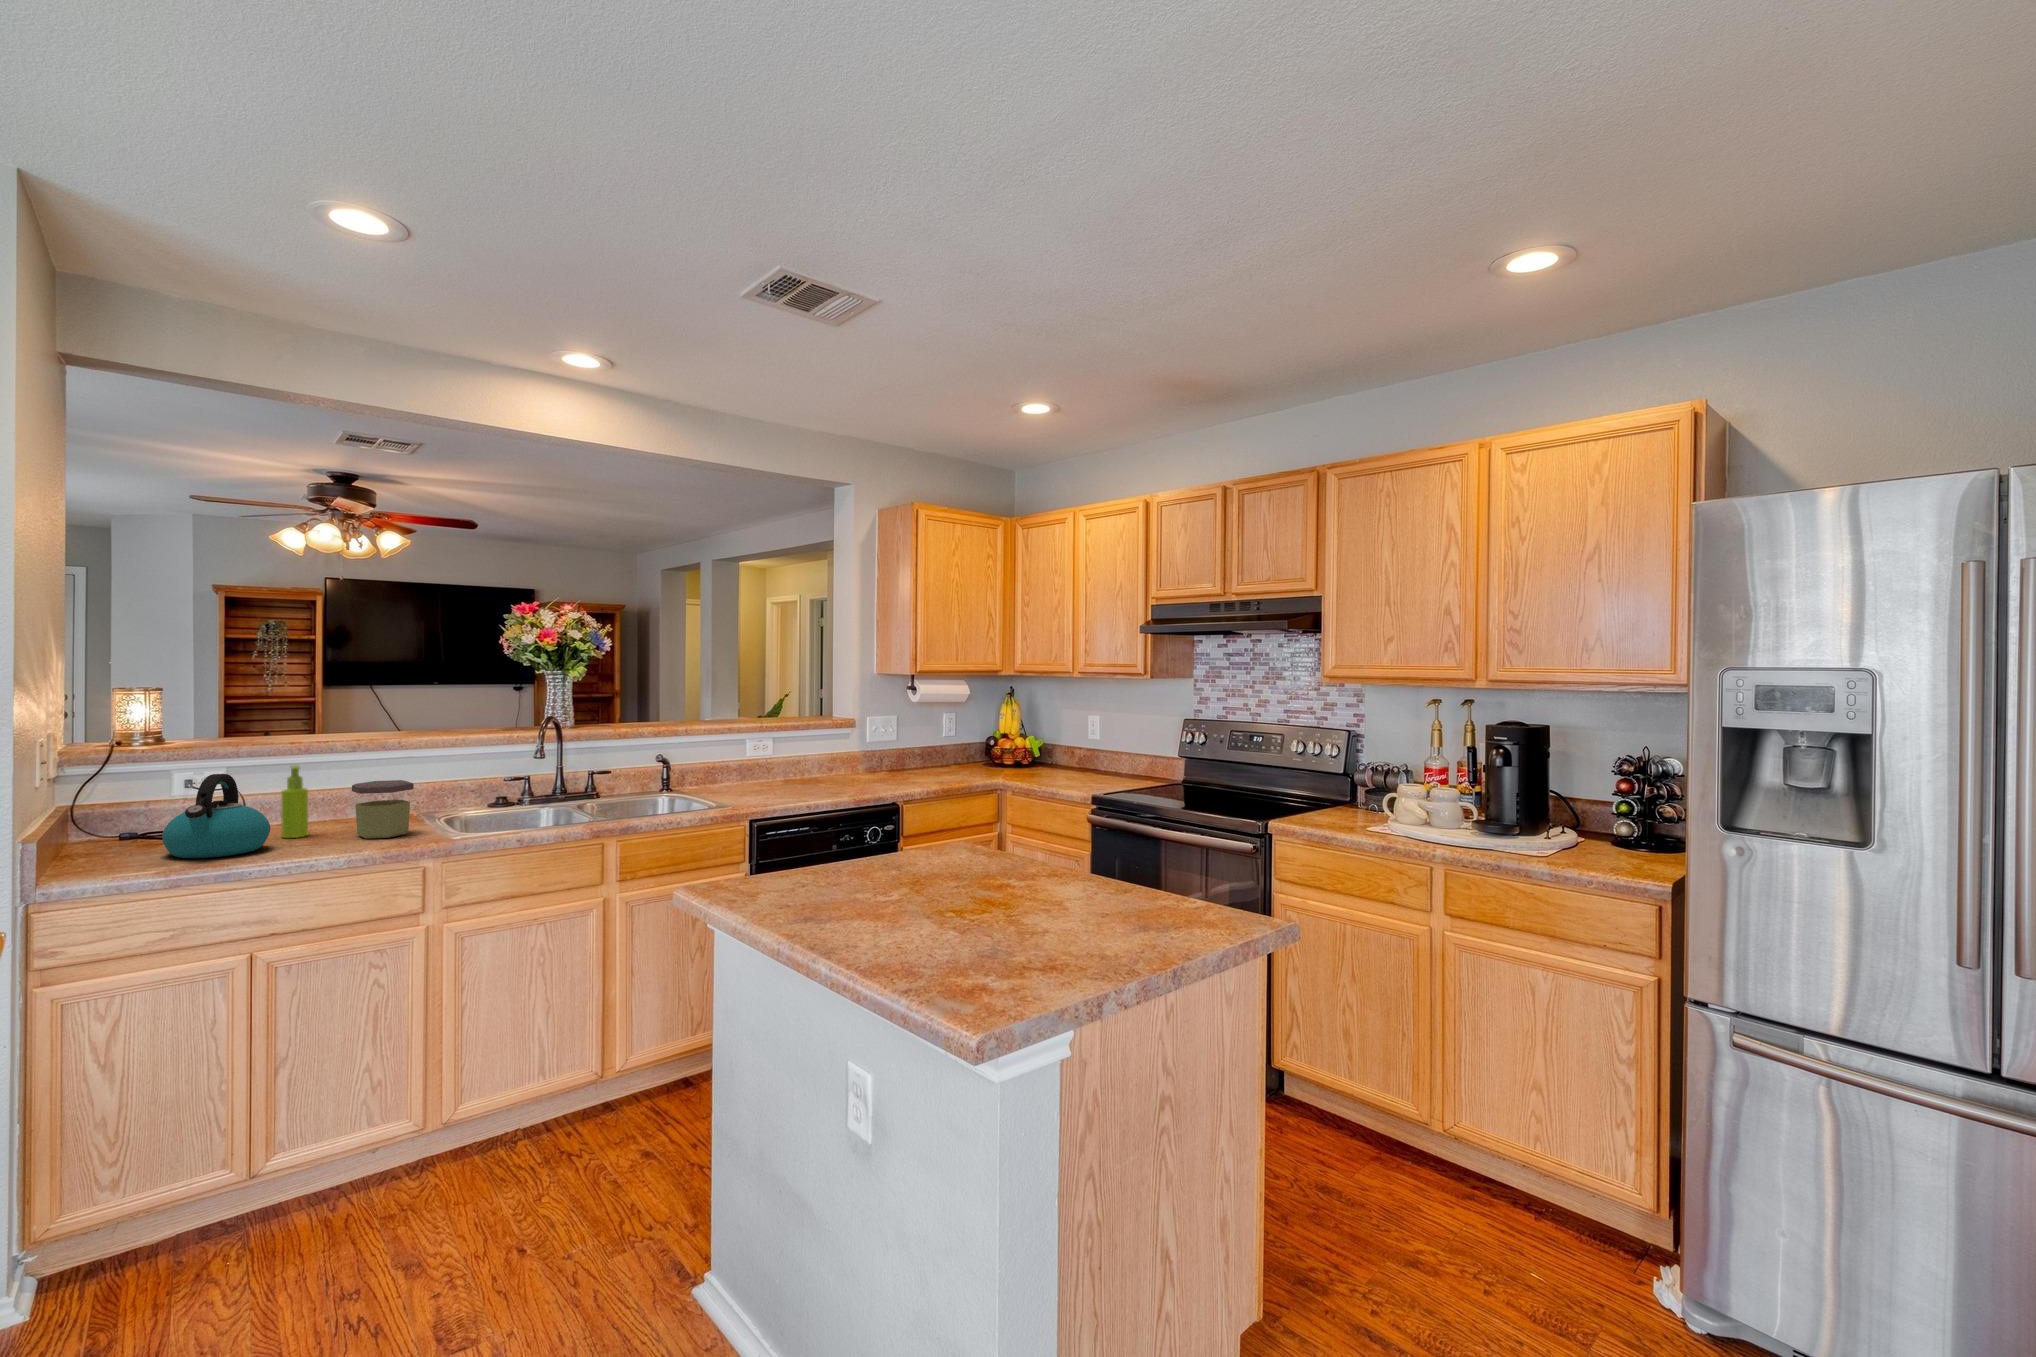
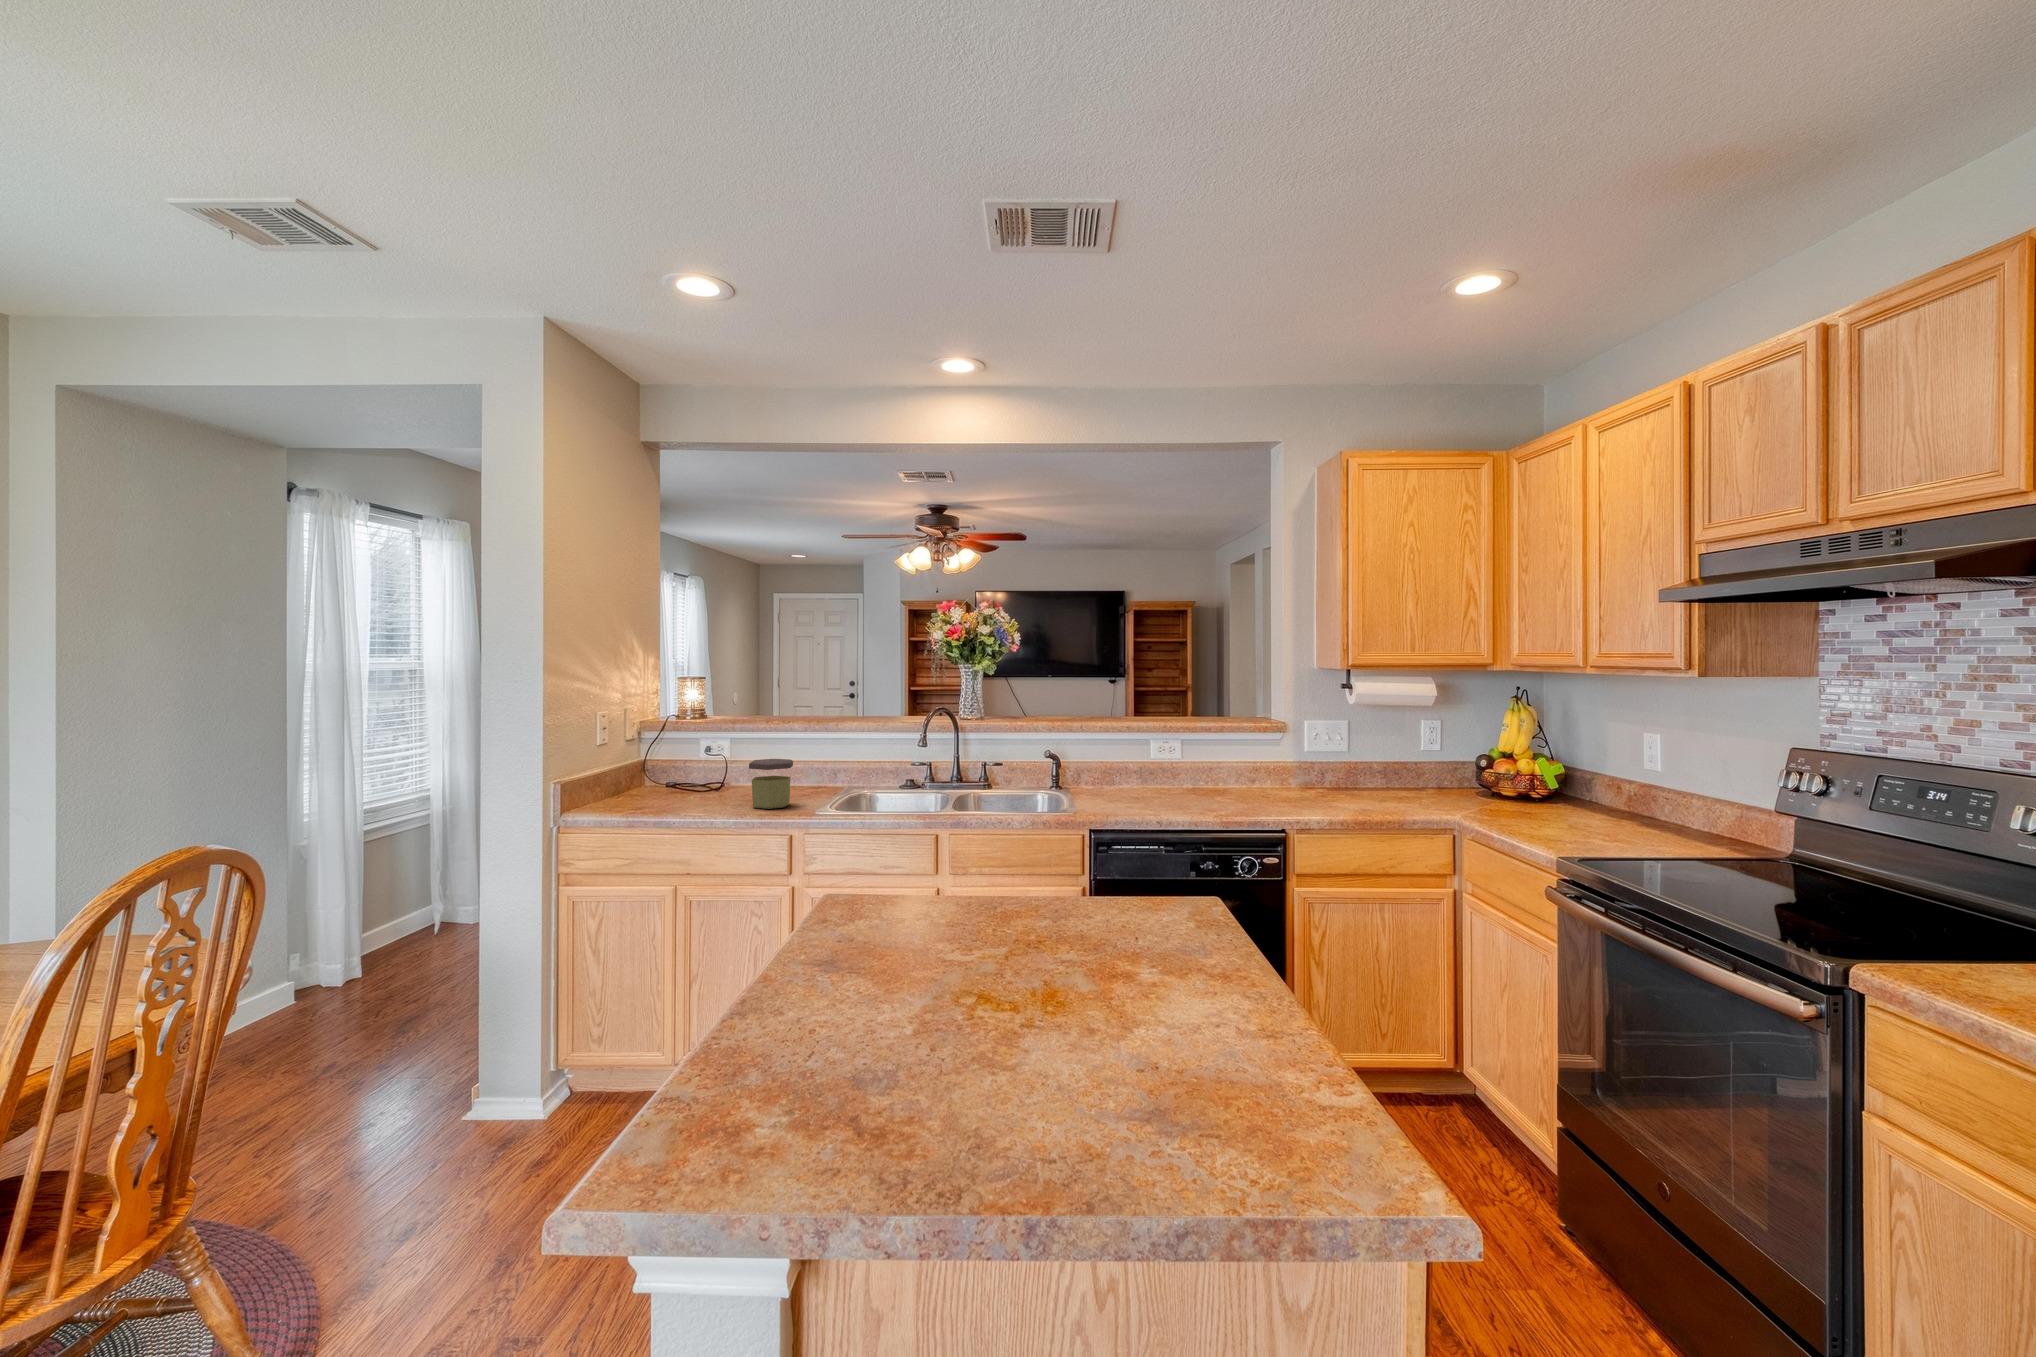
soap dispenser: present [281,765,308,838] -> none [715,741,733,801]
kettle: present [162,774,270,858] -> none [621,745,690,810]

